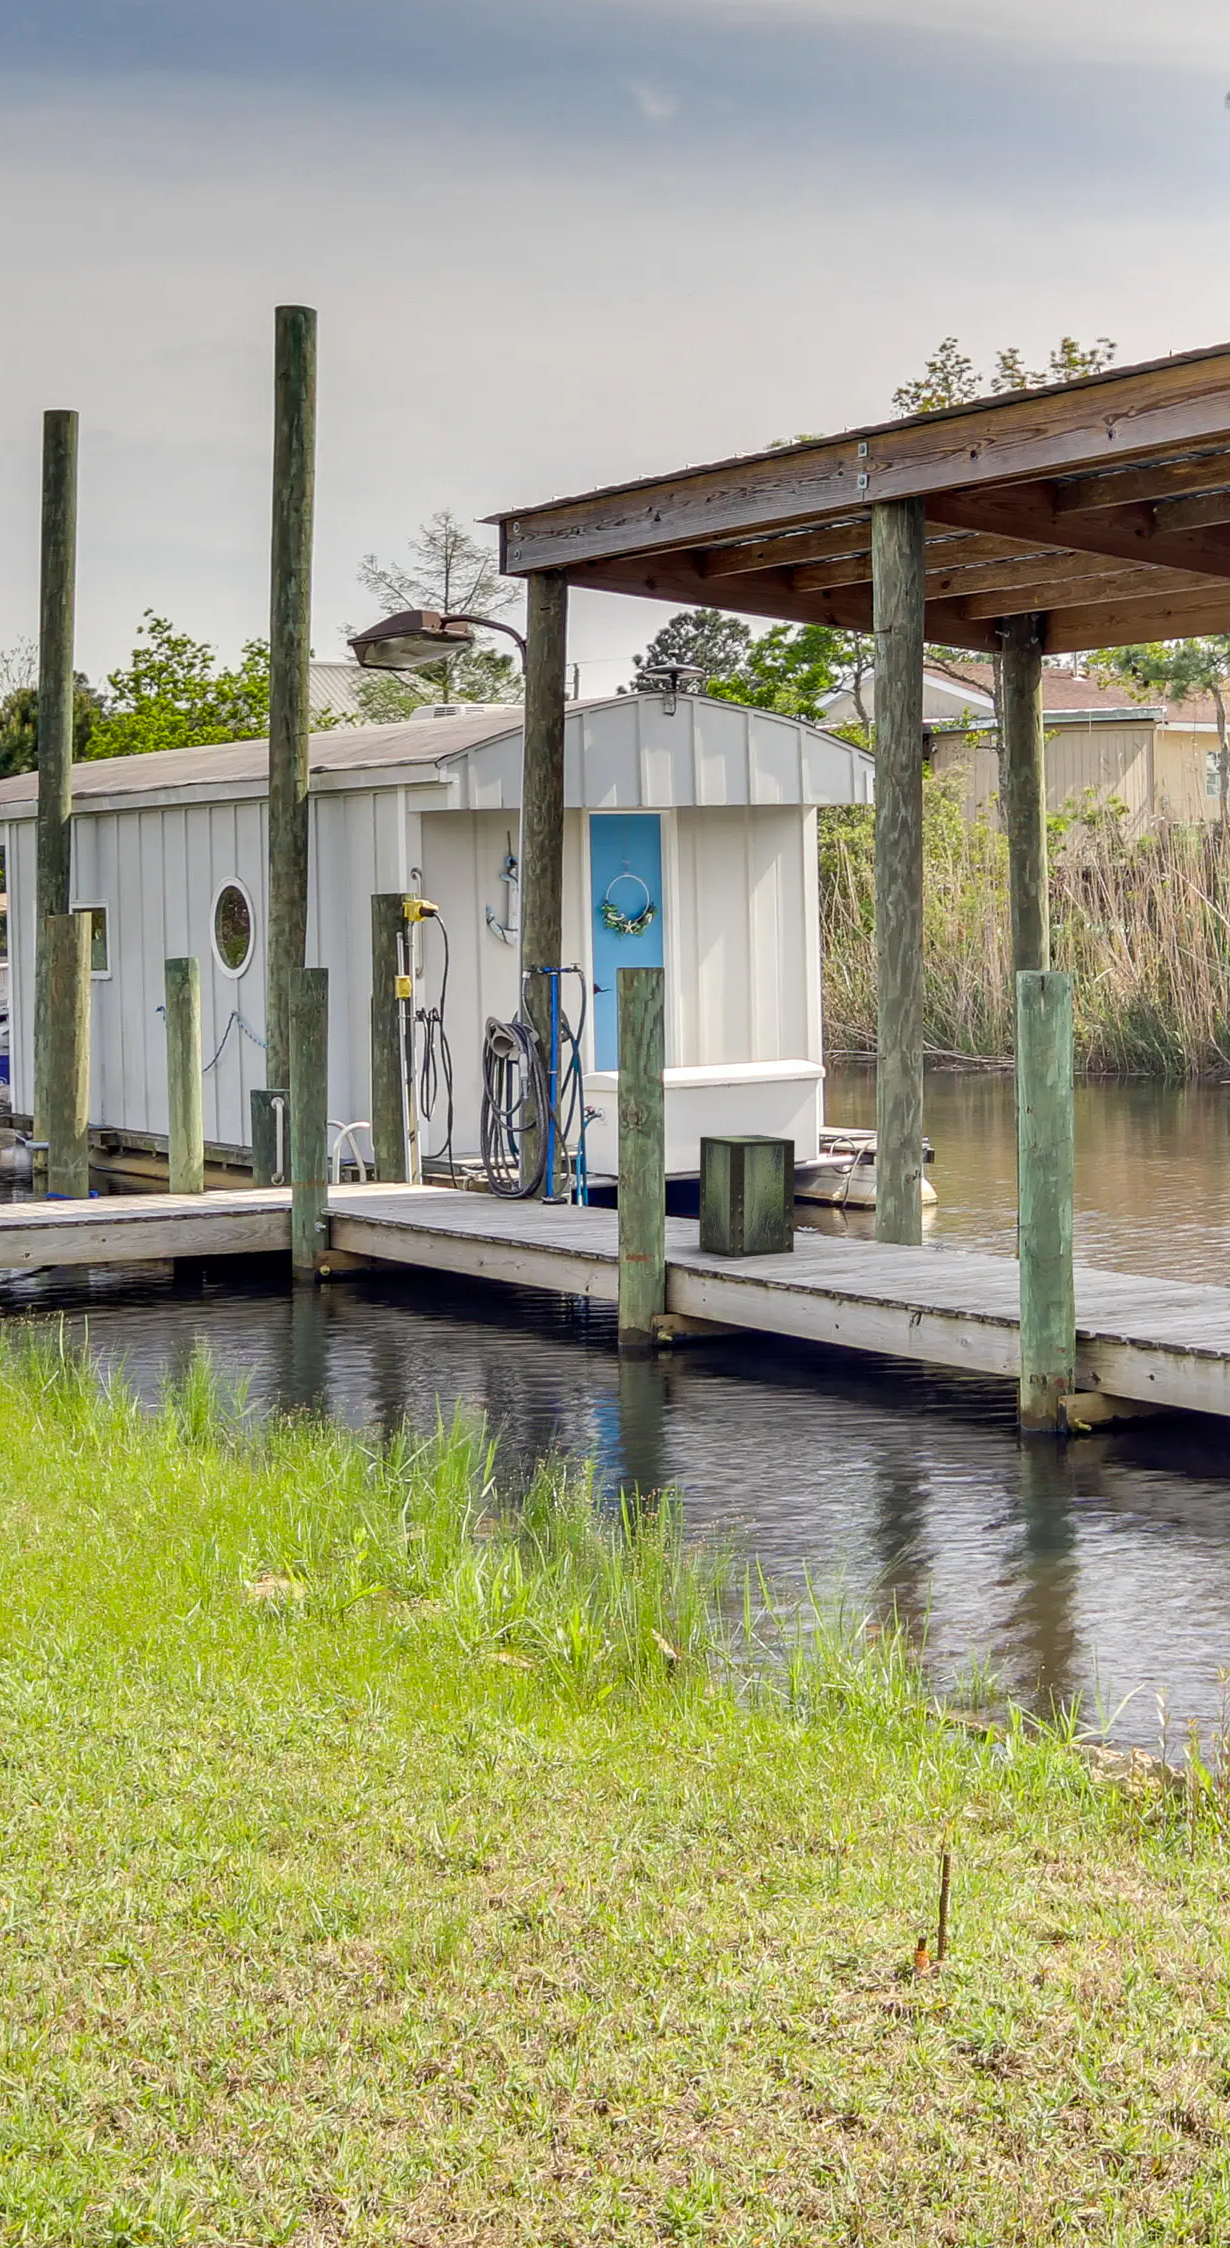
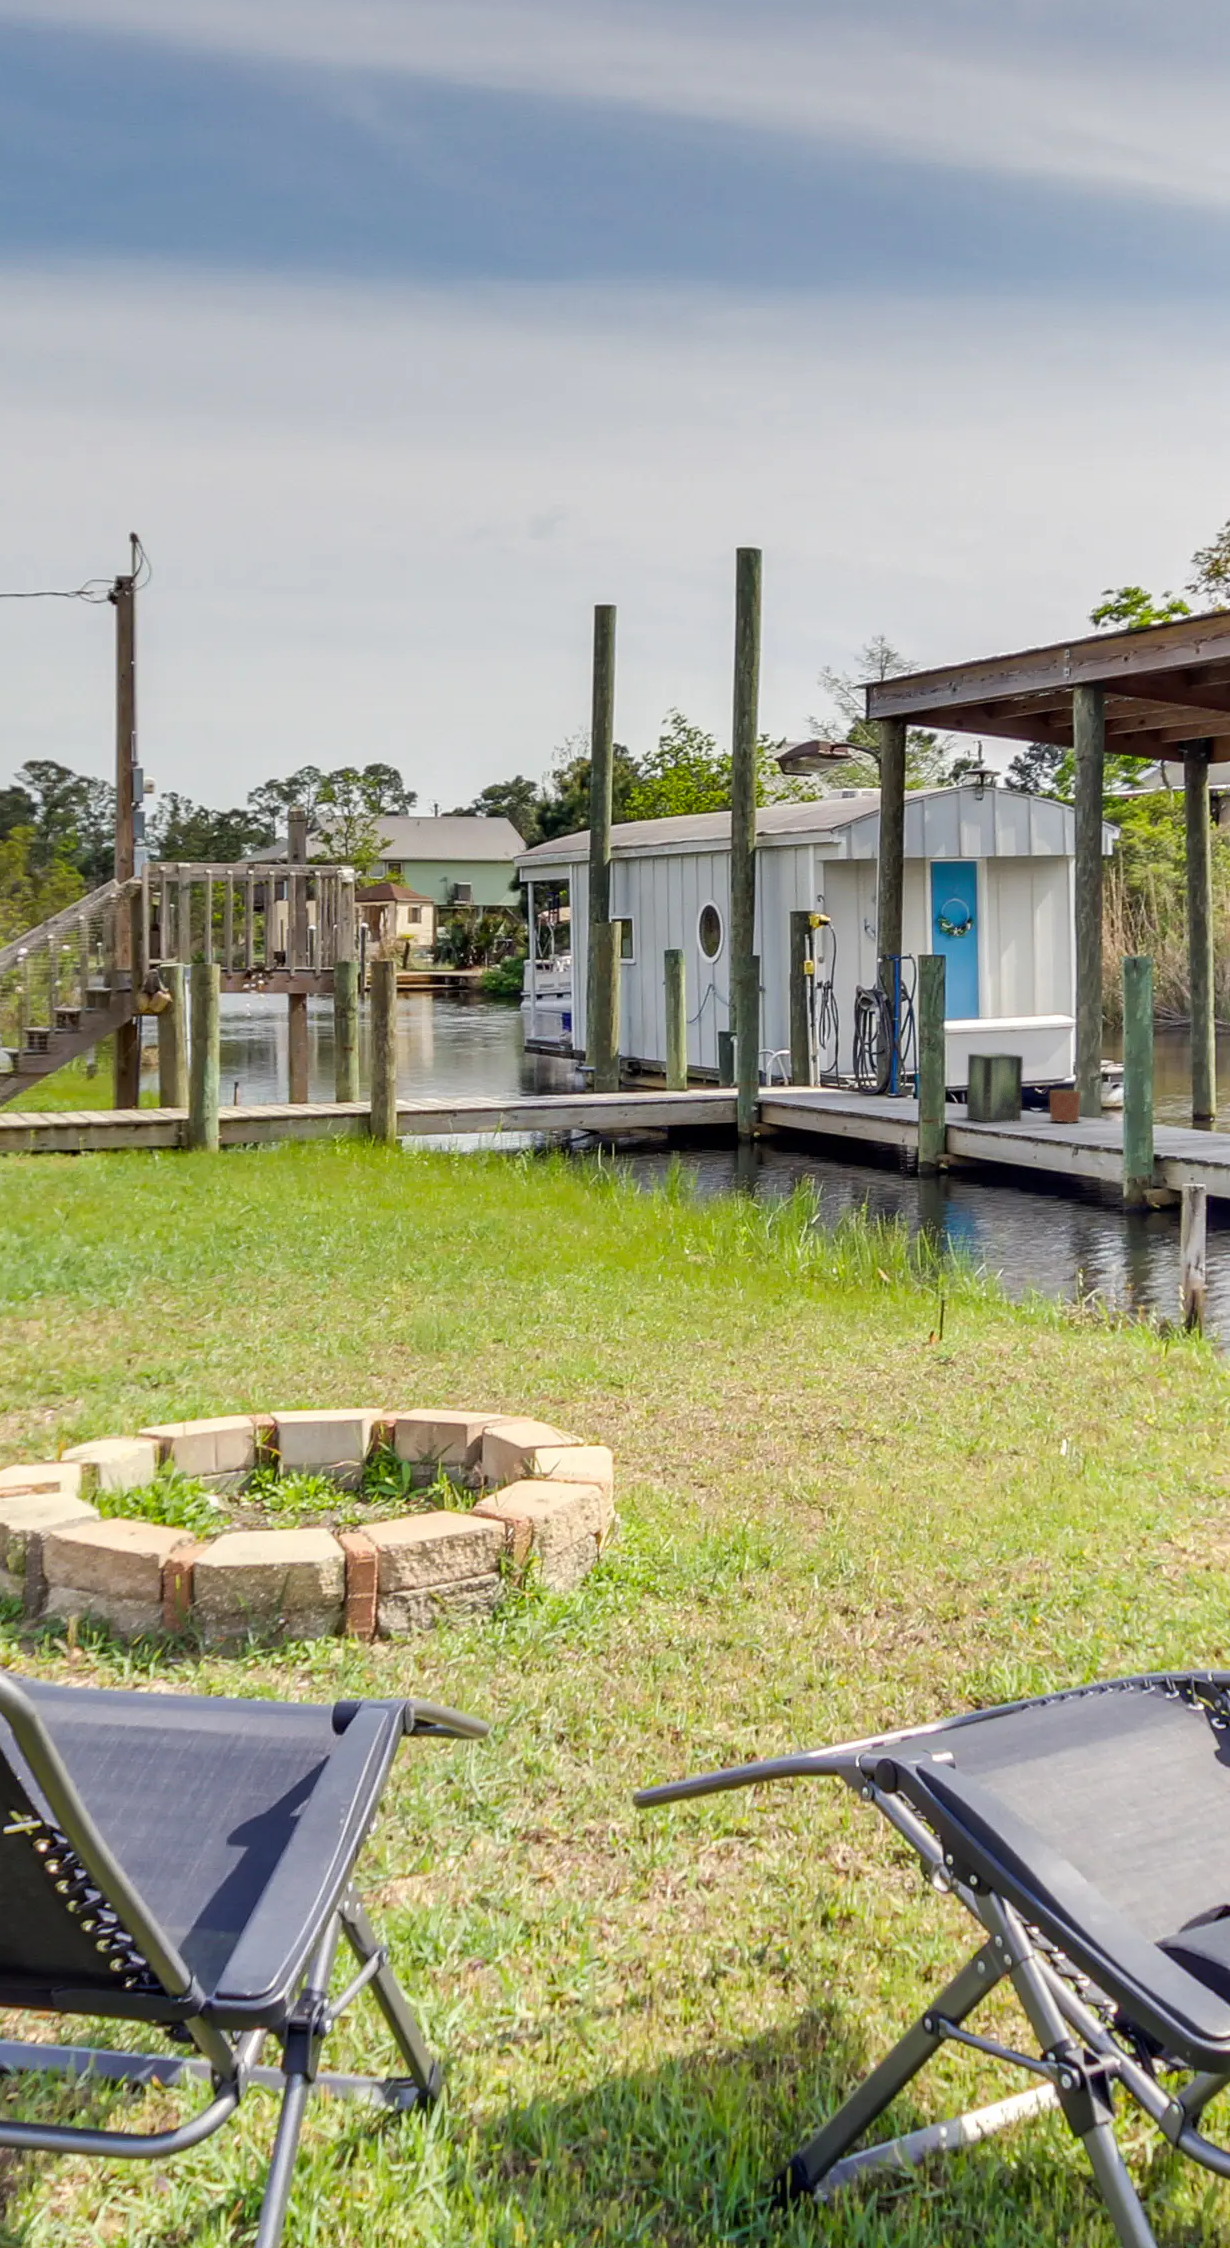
planter: none [843,1198,896,1257] -> present [1050,1090,1081,1123]

